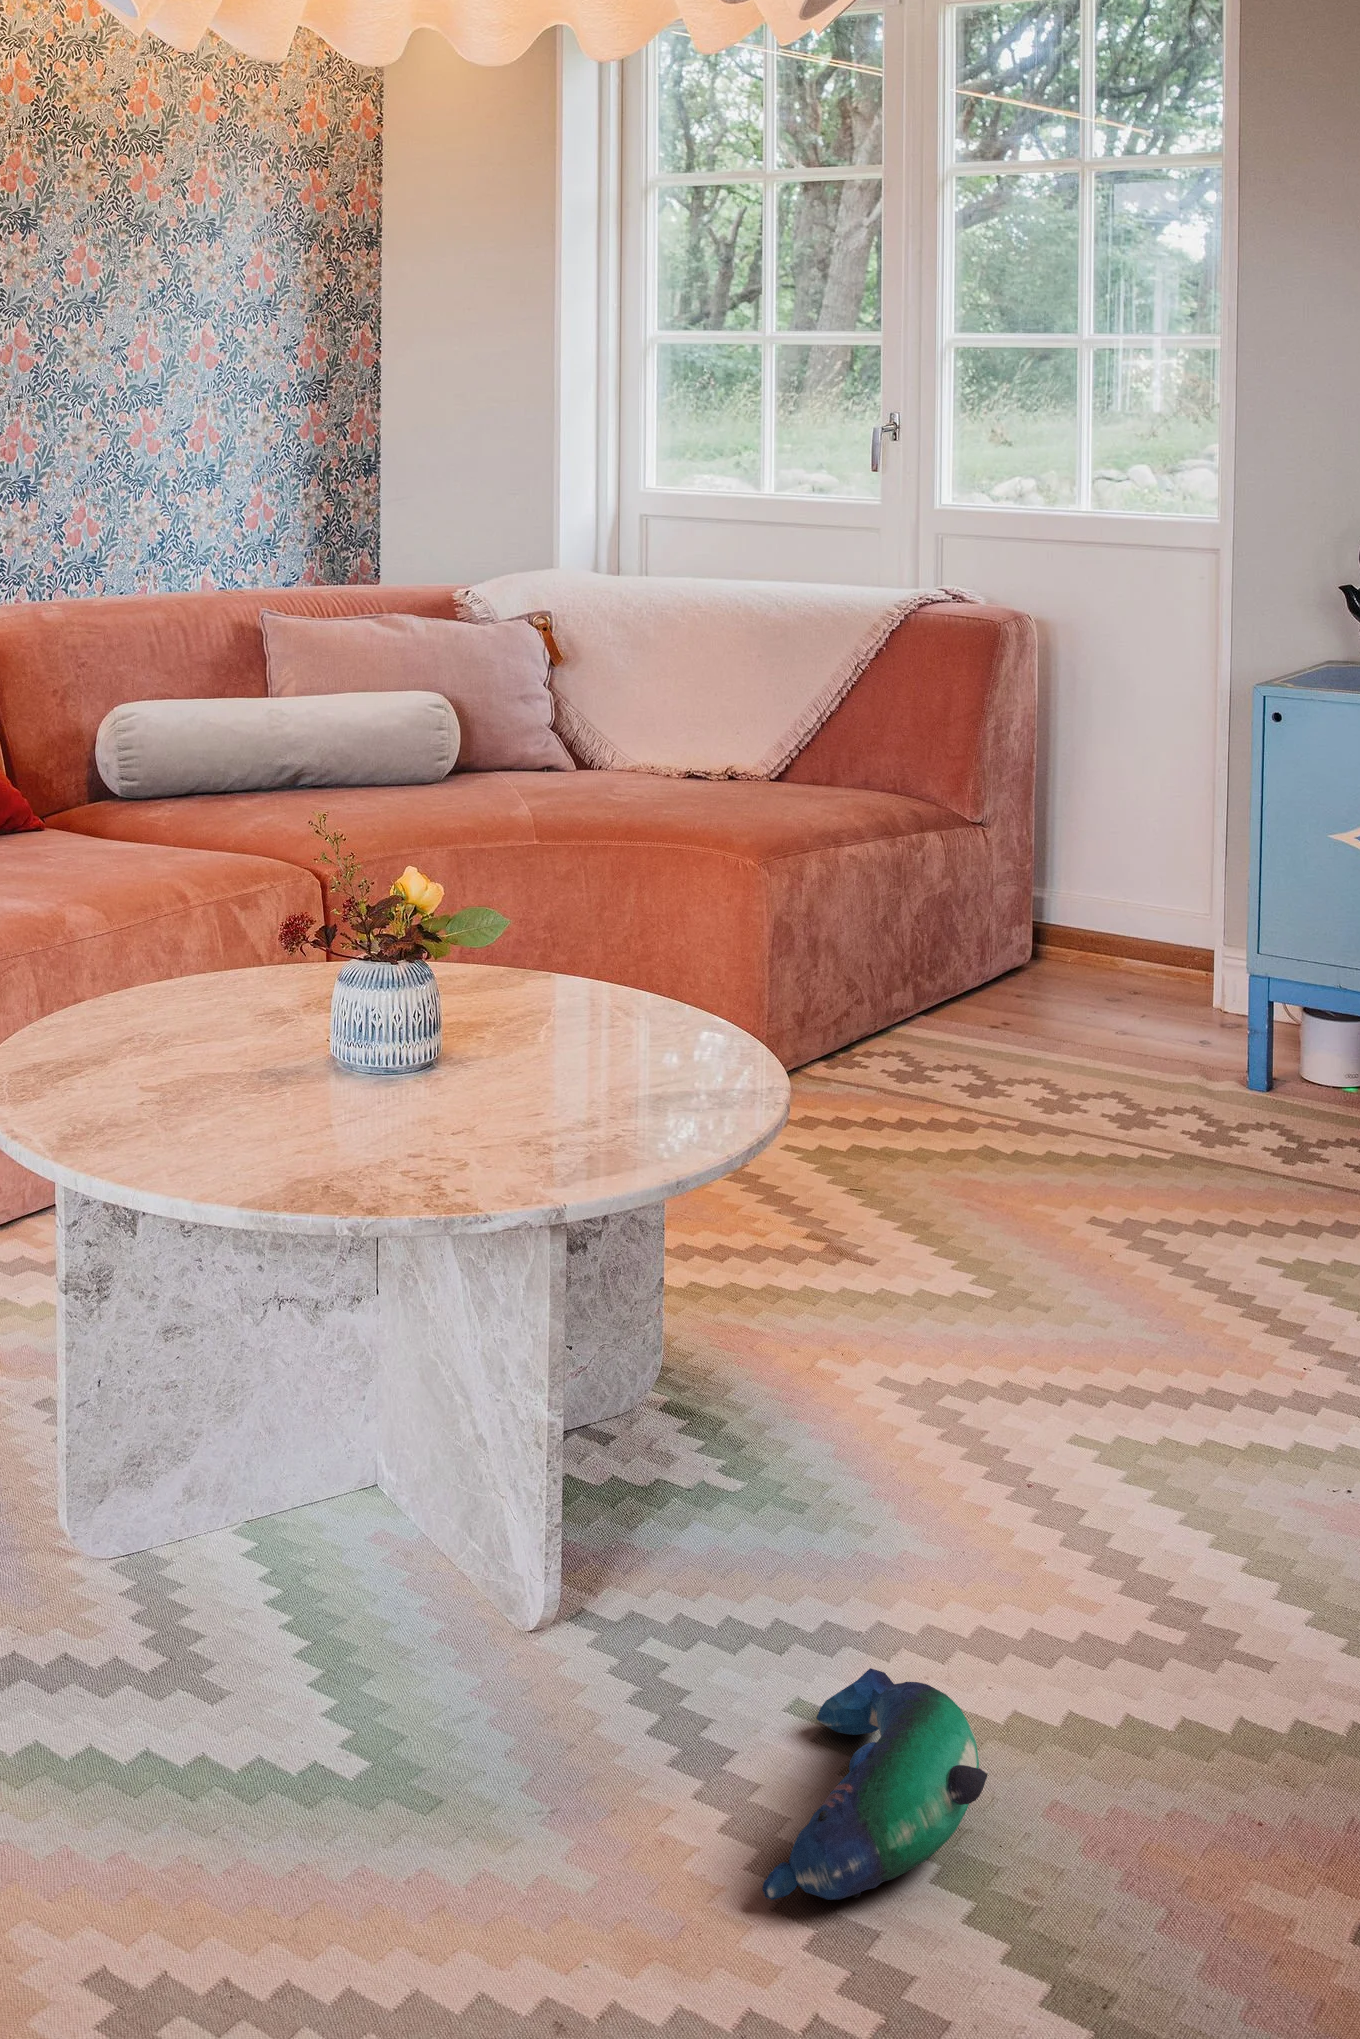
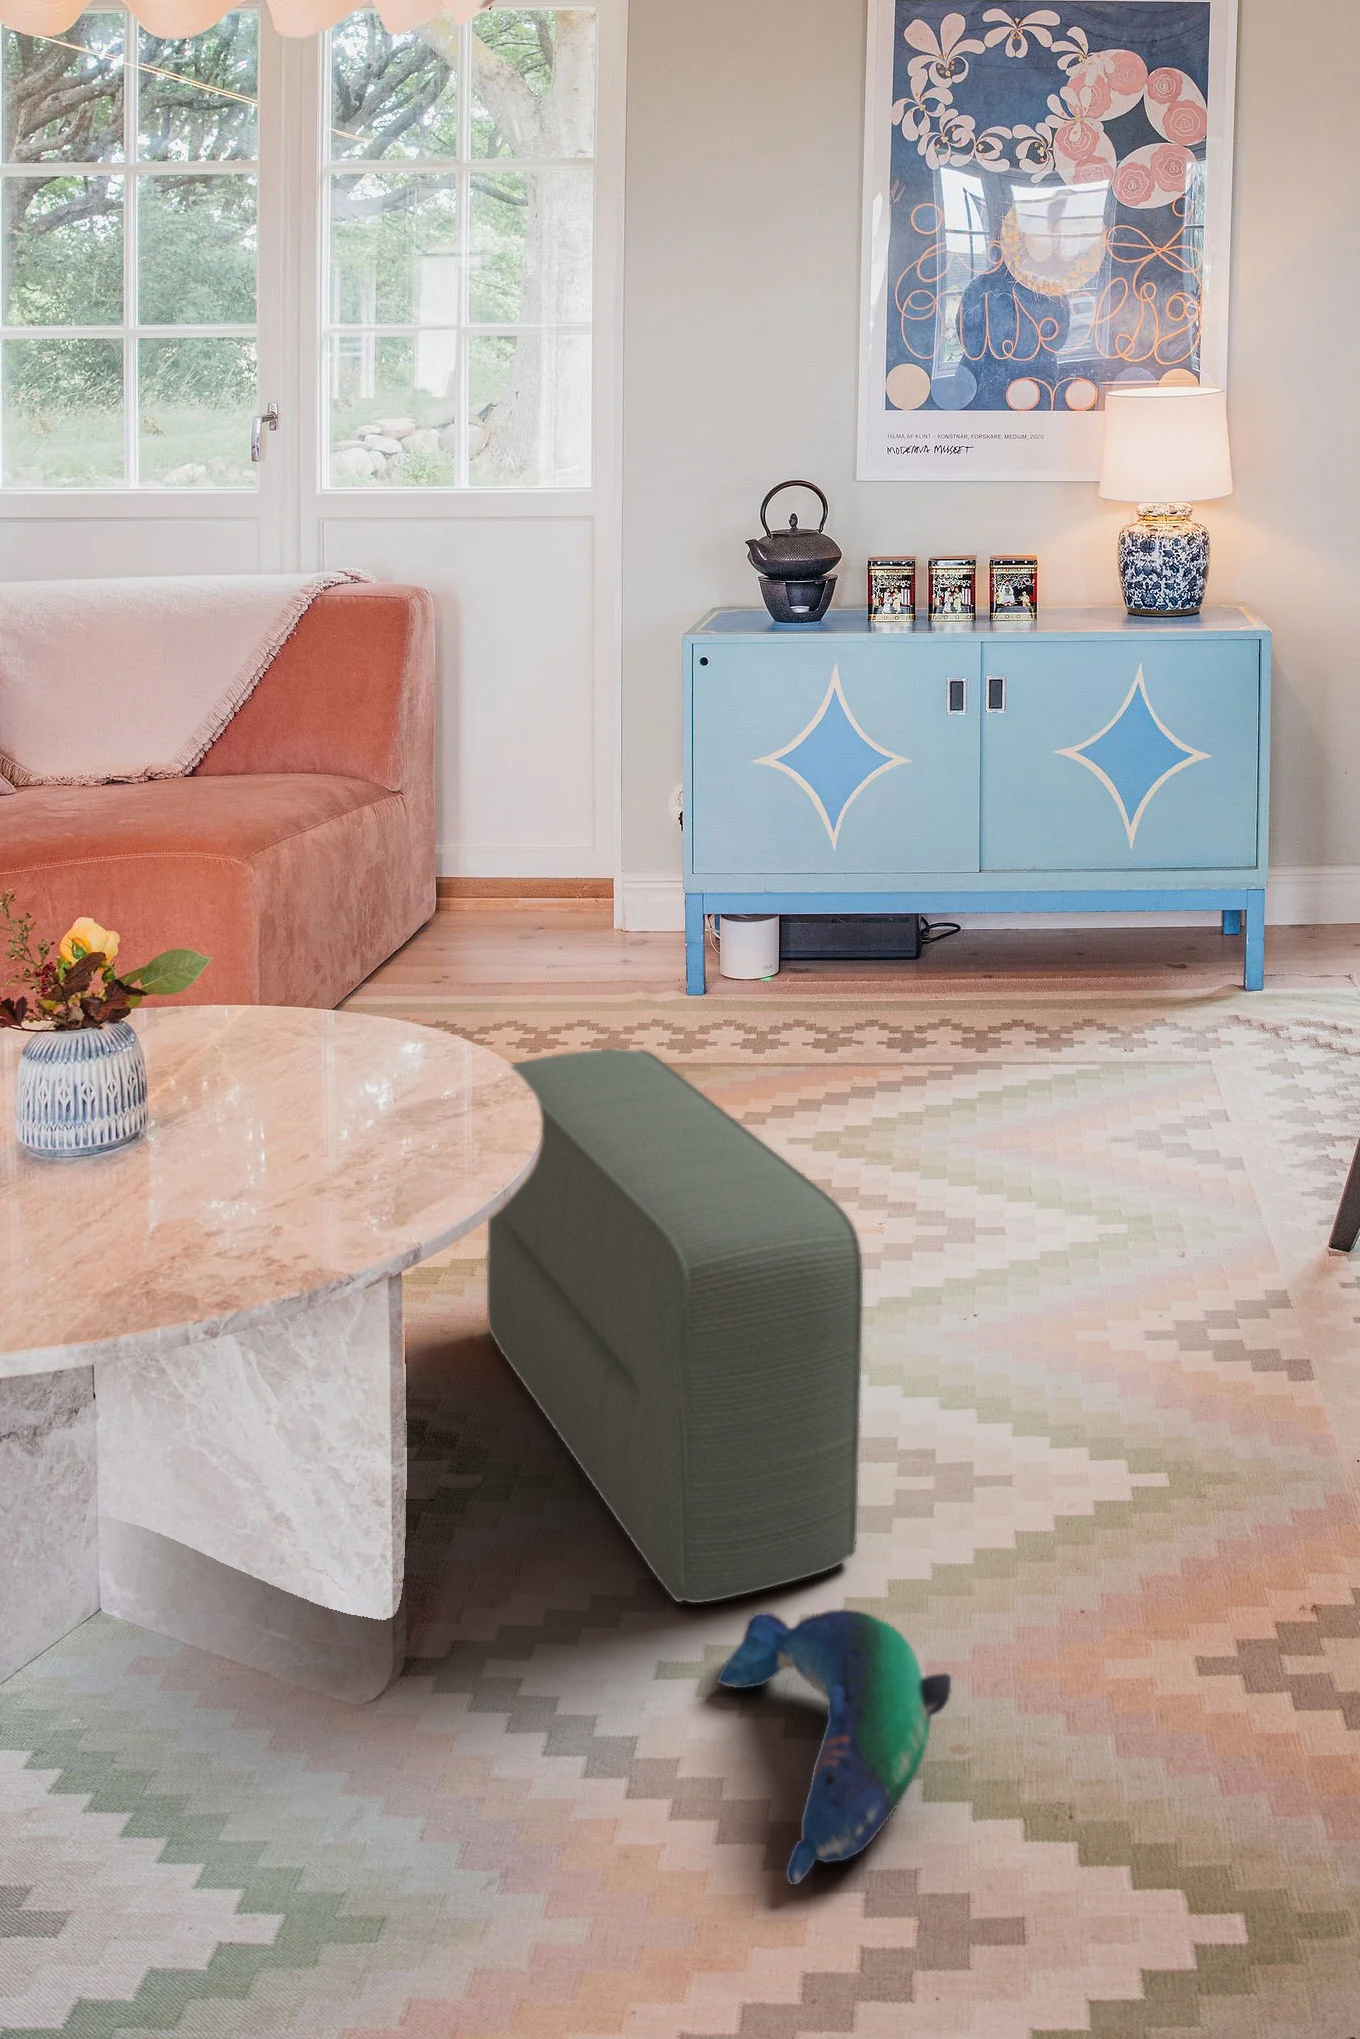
pouf: none [807,1101,1038,1663] -> present [487,1049,863,1603]

